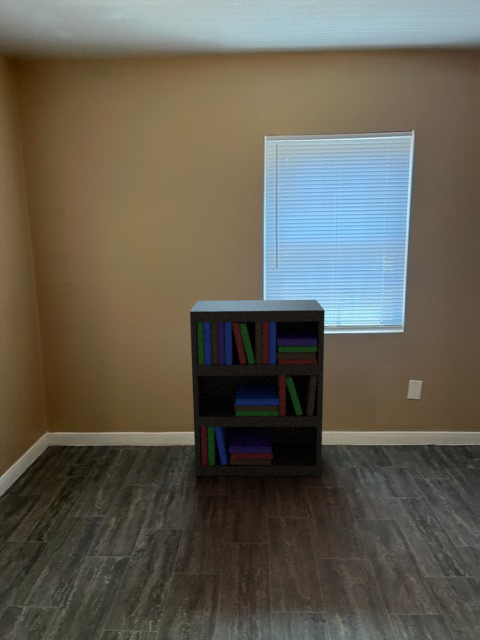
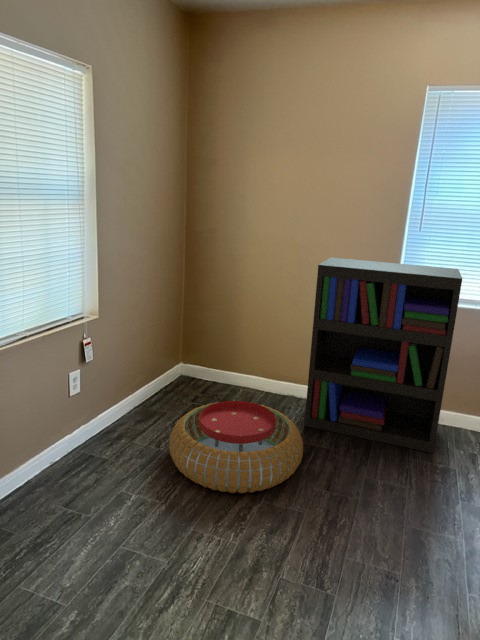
pouf: none [55,465,204,575] -> present [169,401,303,493]

